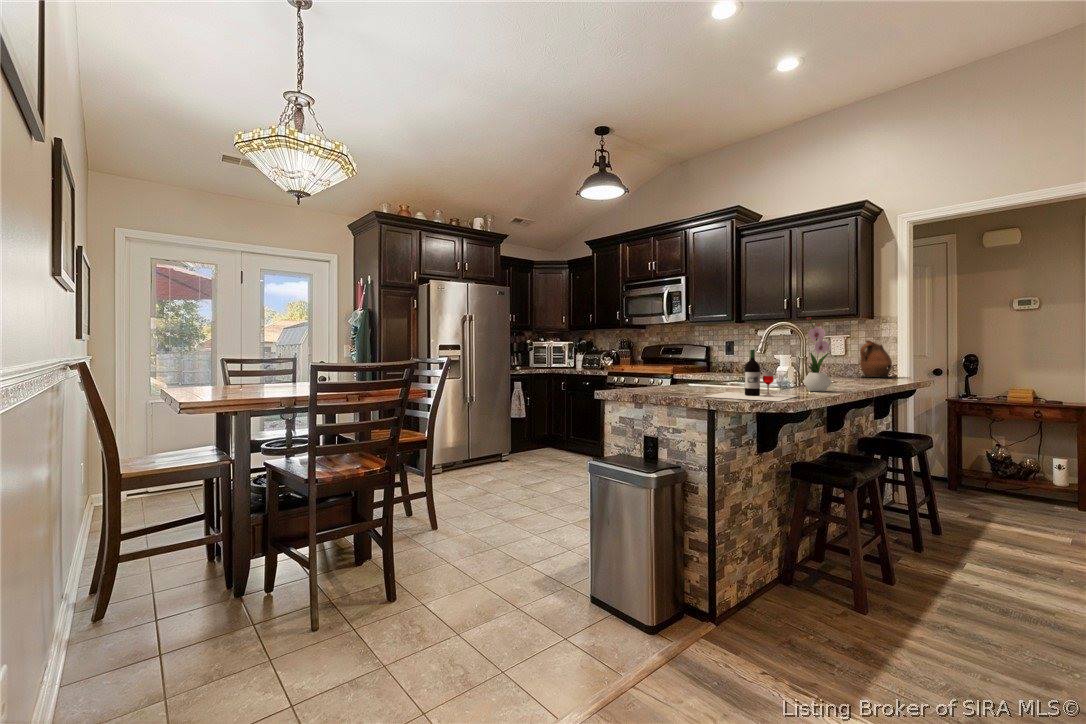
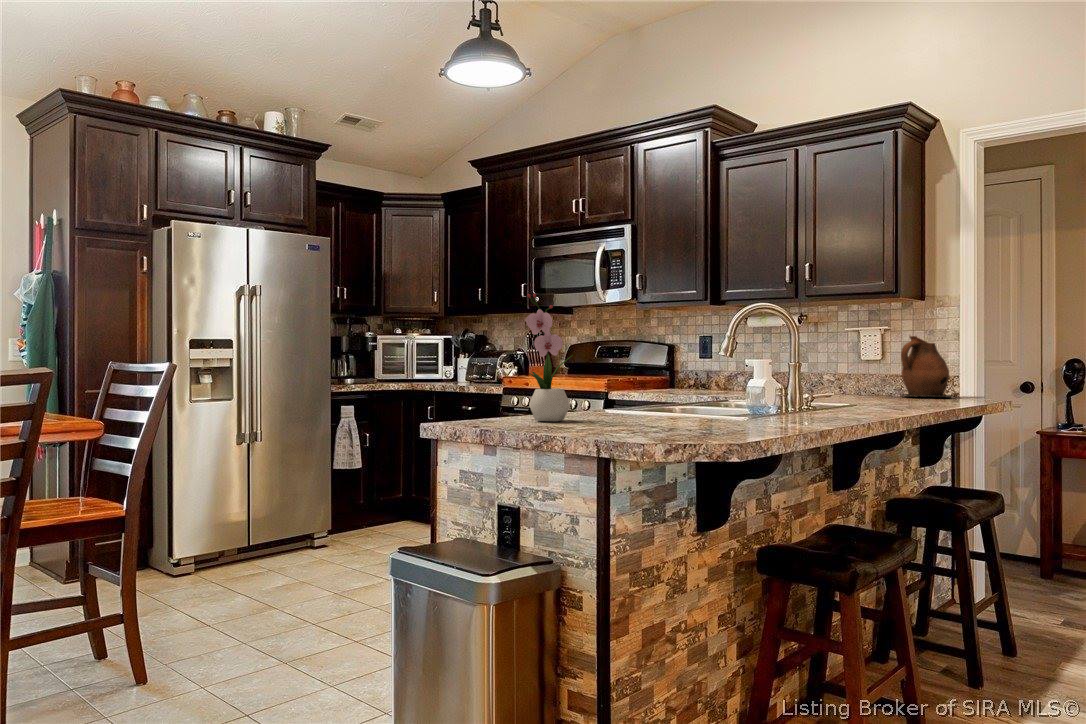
flower arrangement: present [803,317,832,391] -> present [526,294,573,421]
wine bottle: present [703,350,797,401] -> none [586,350,758,442]

